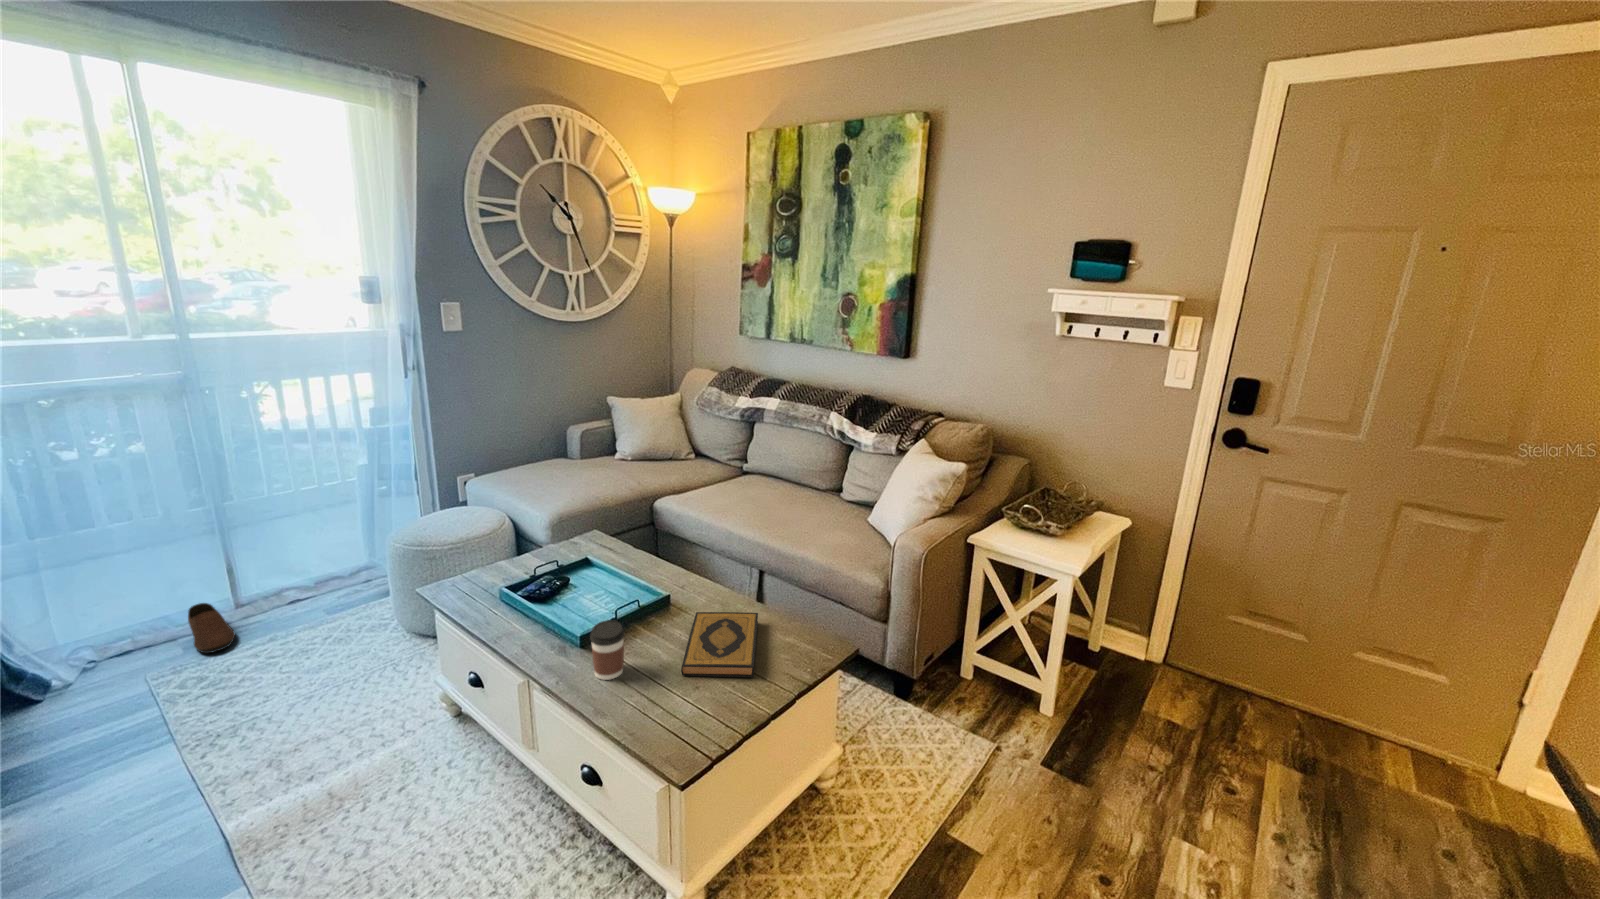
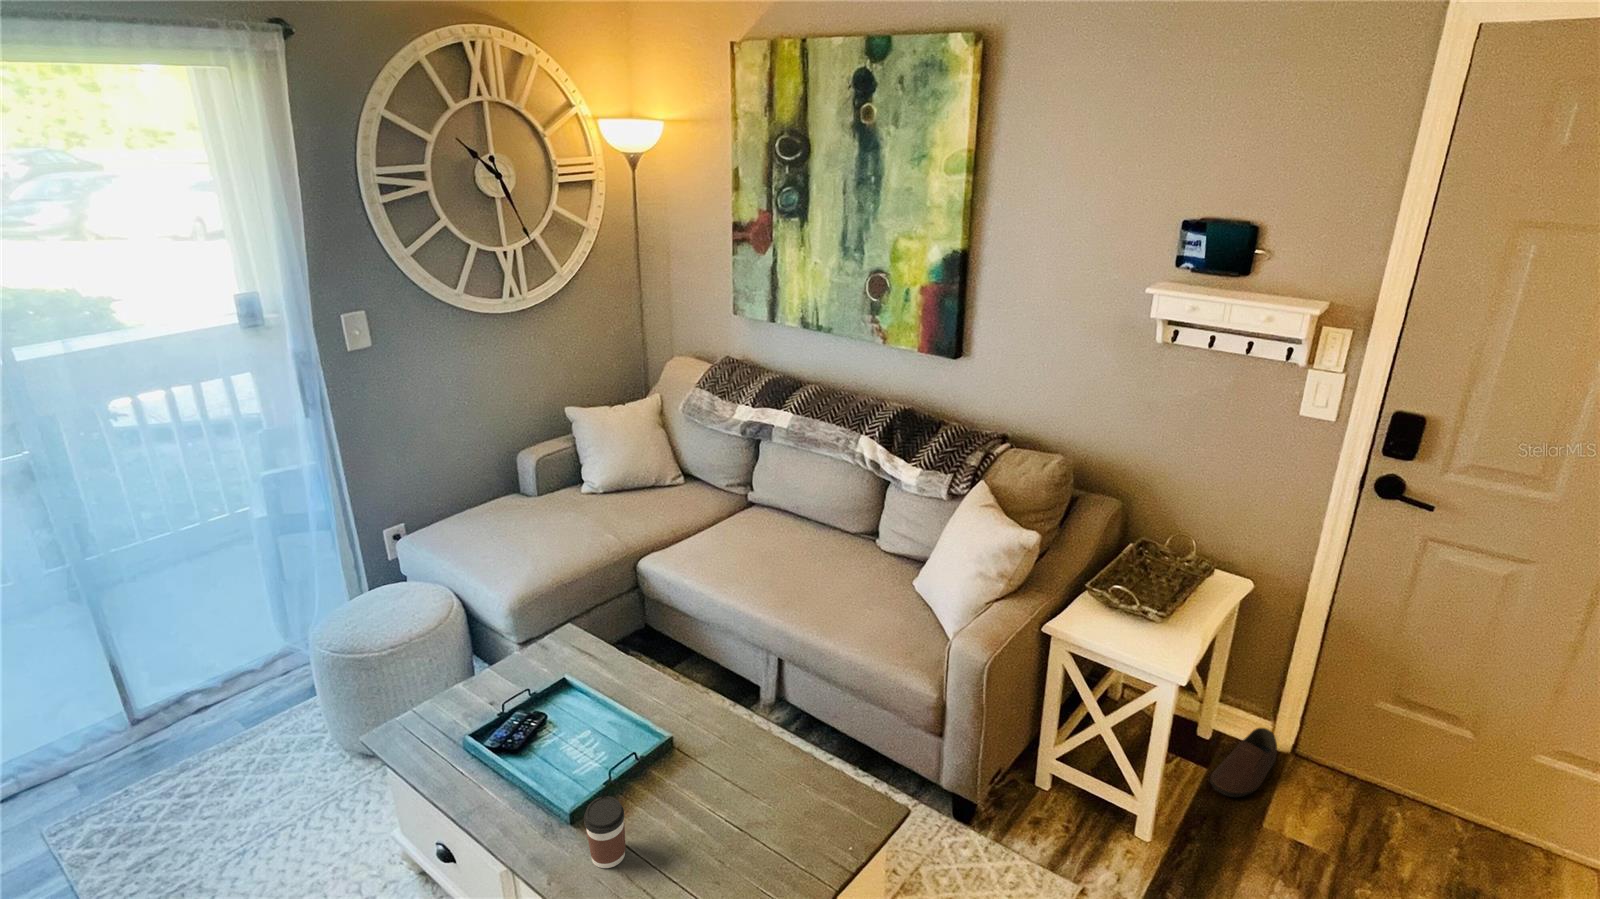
shoe: present [188,603,235,653] -> present [1210,728,1277,797]
hardback book: present [681,612,758,677] -> none [695,757,782,857]

